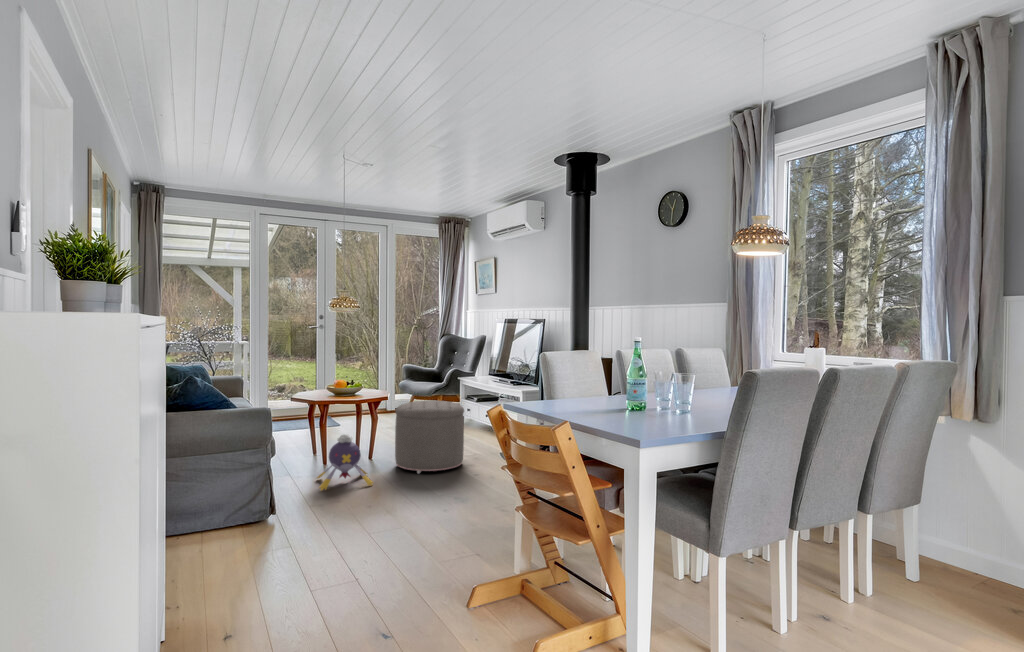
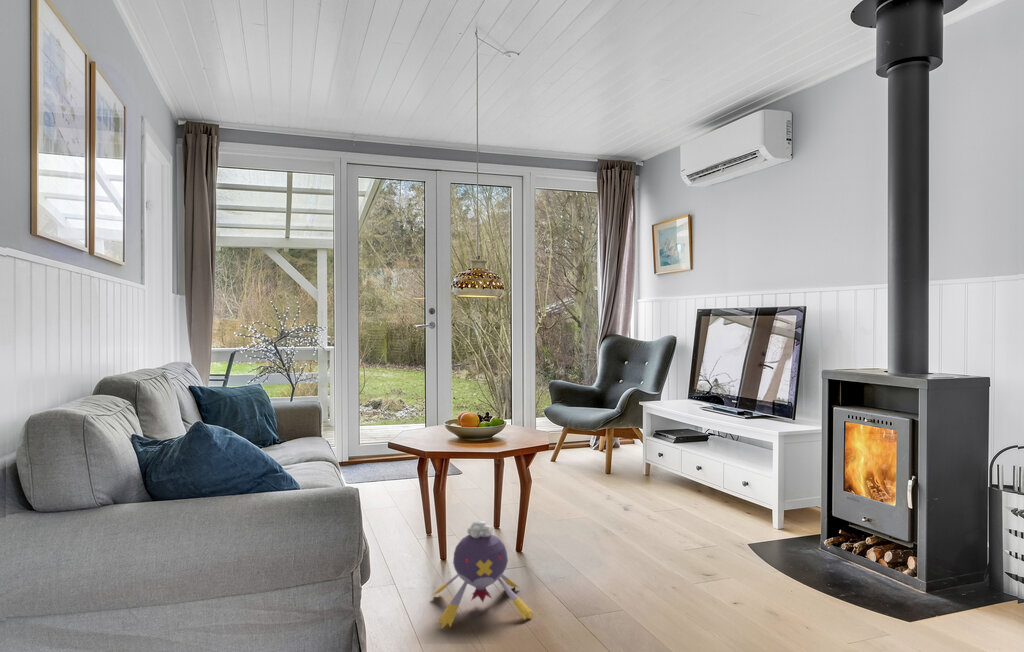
ottoman: present [395,400,464,473] -> none [561,453,683,590]

